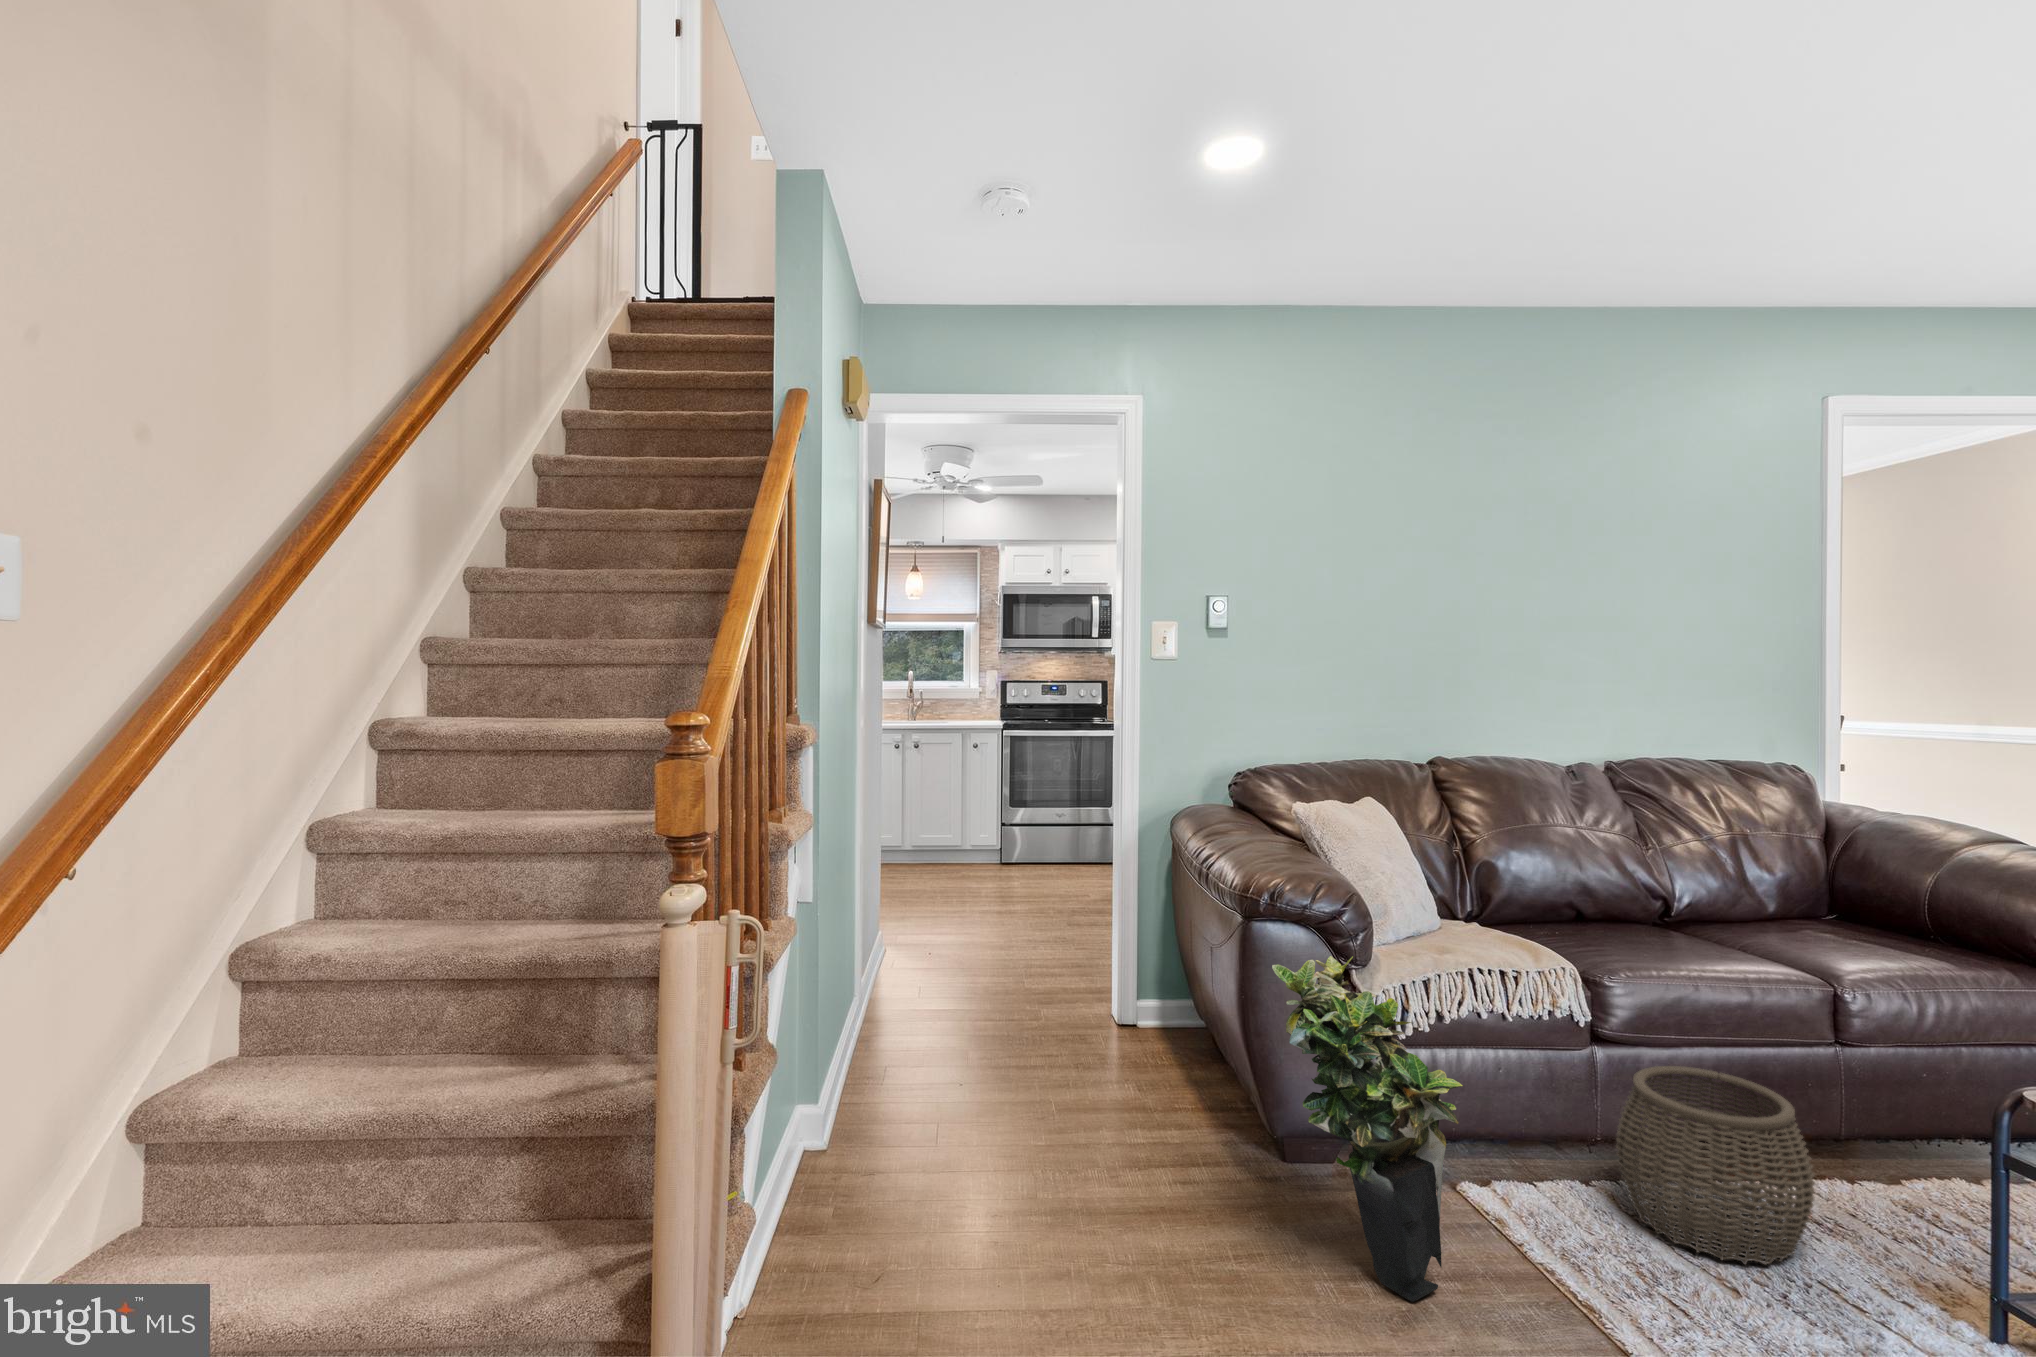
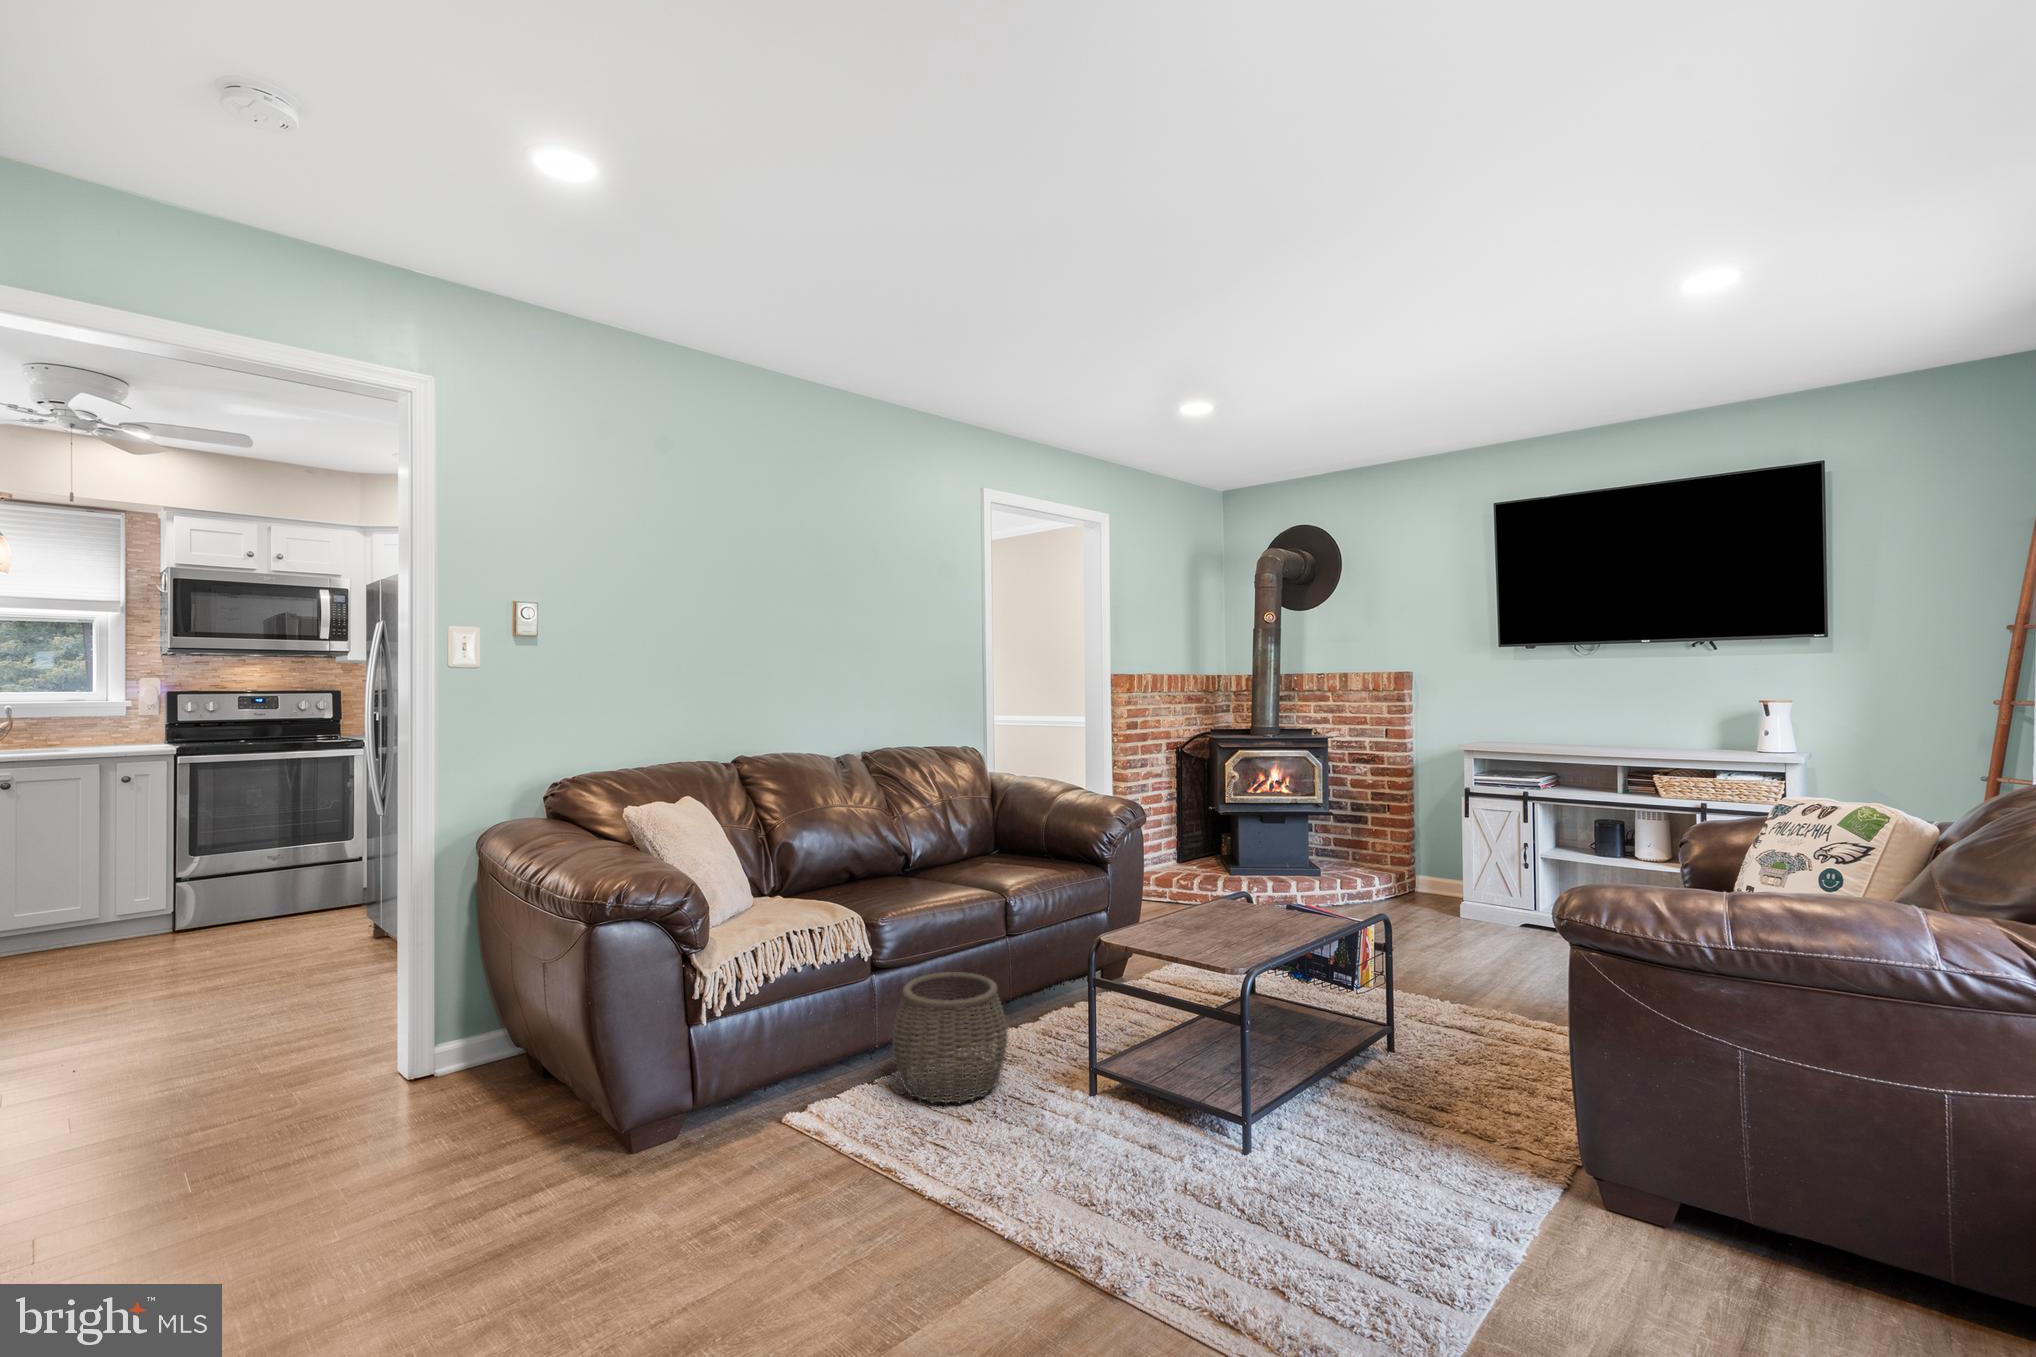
potted plant: present [1272,956,1462,1302] -> none [634,940,803,1221]

